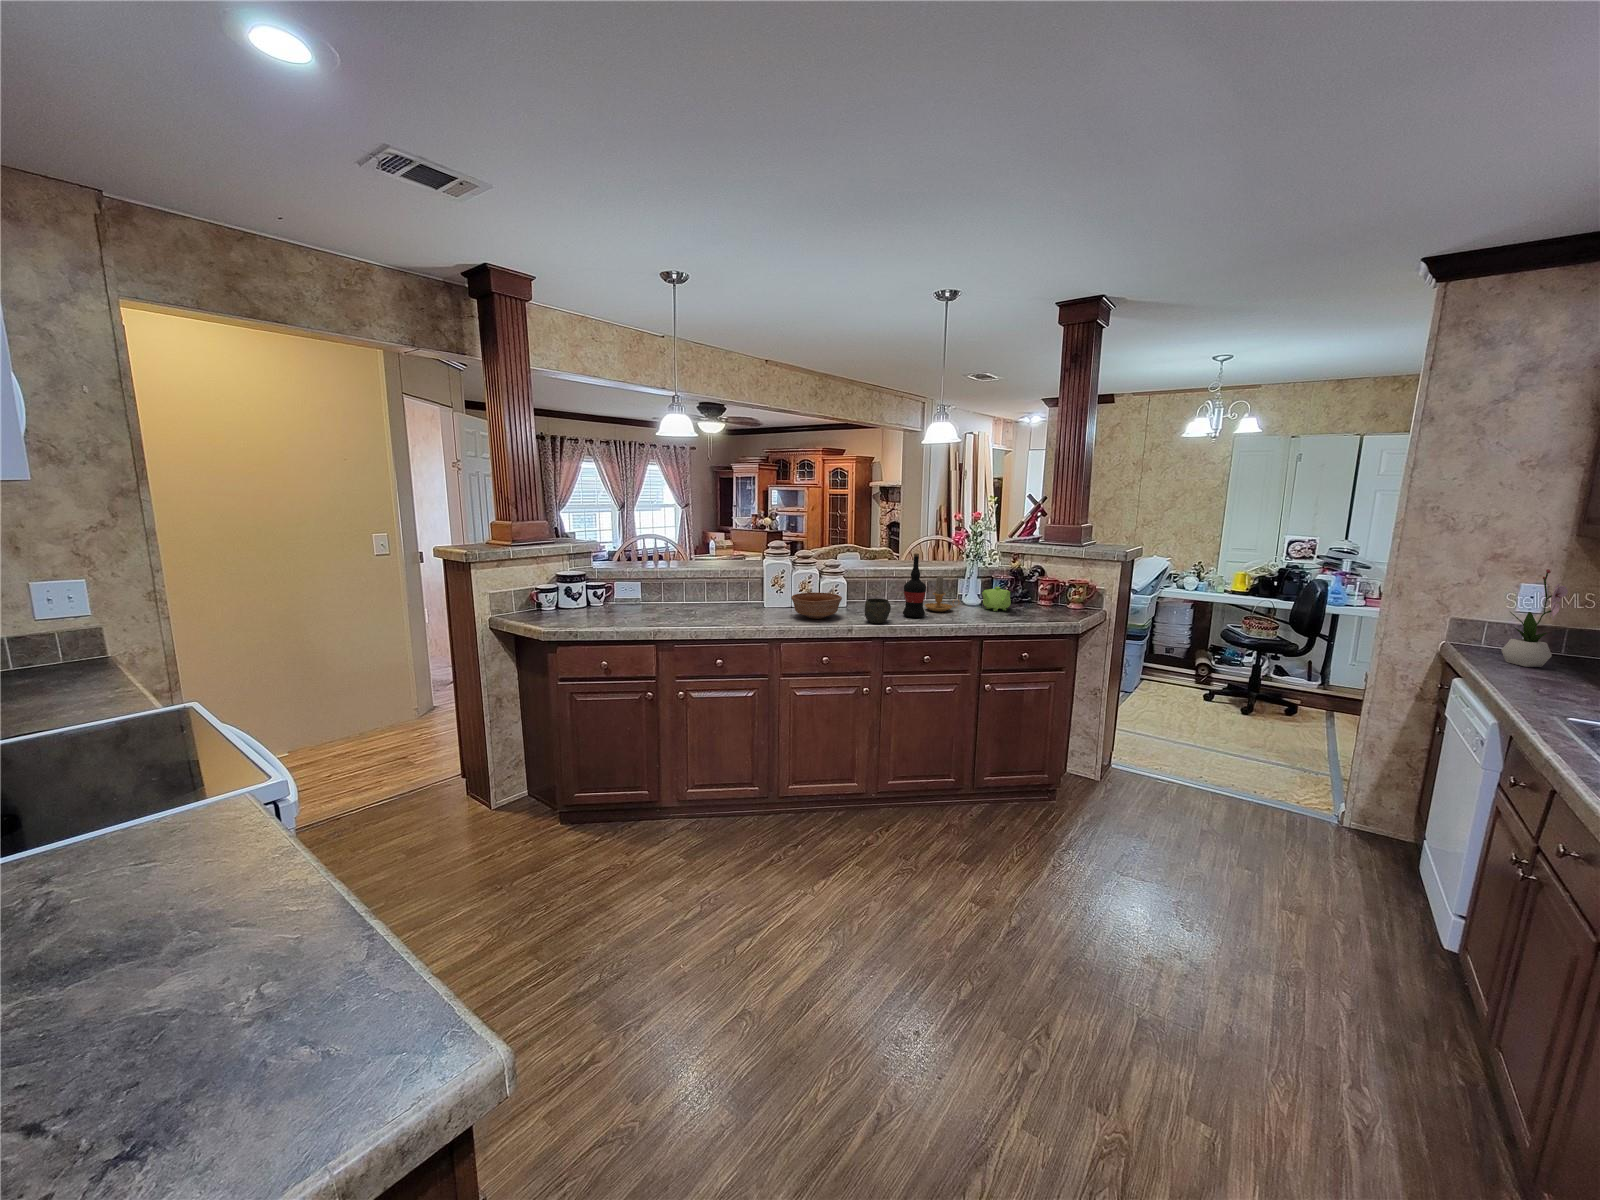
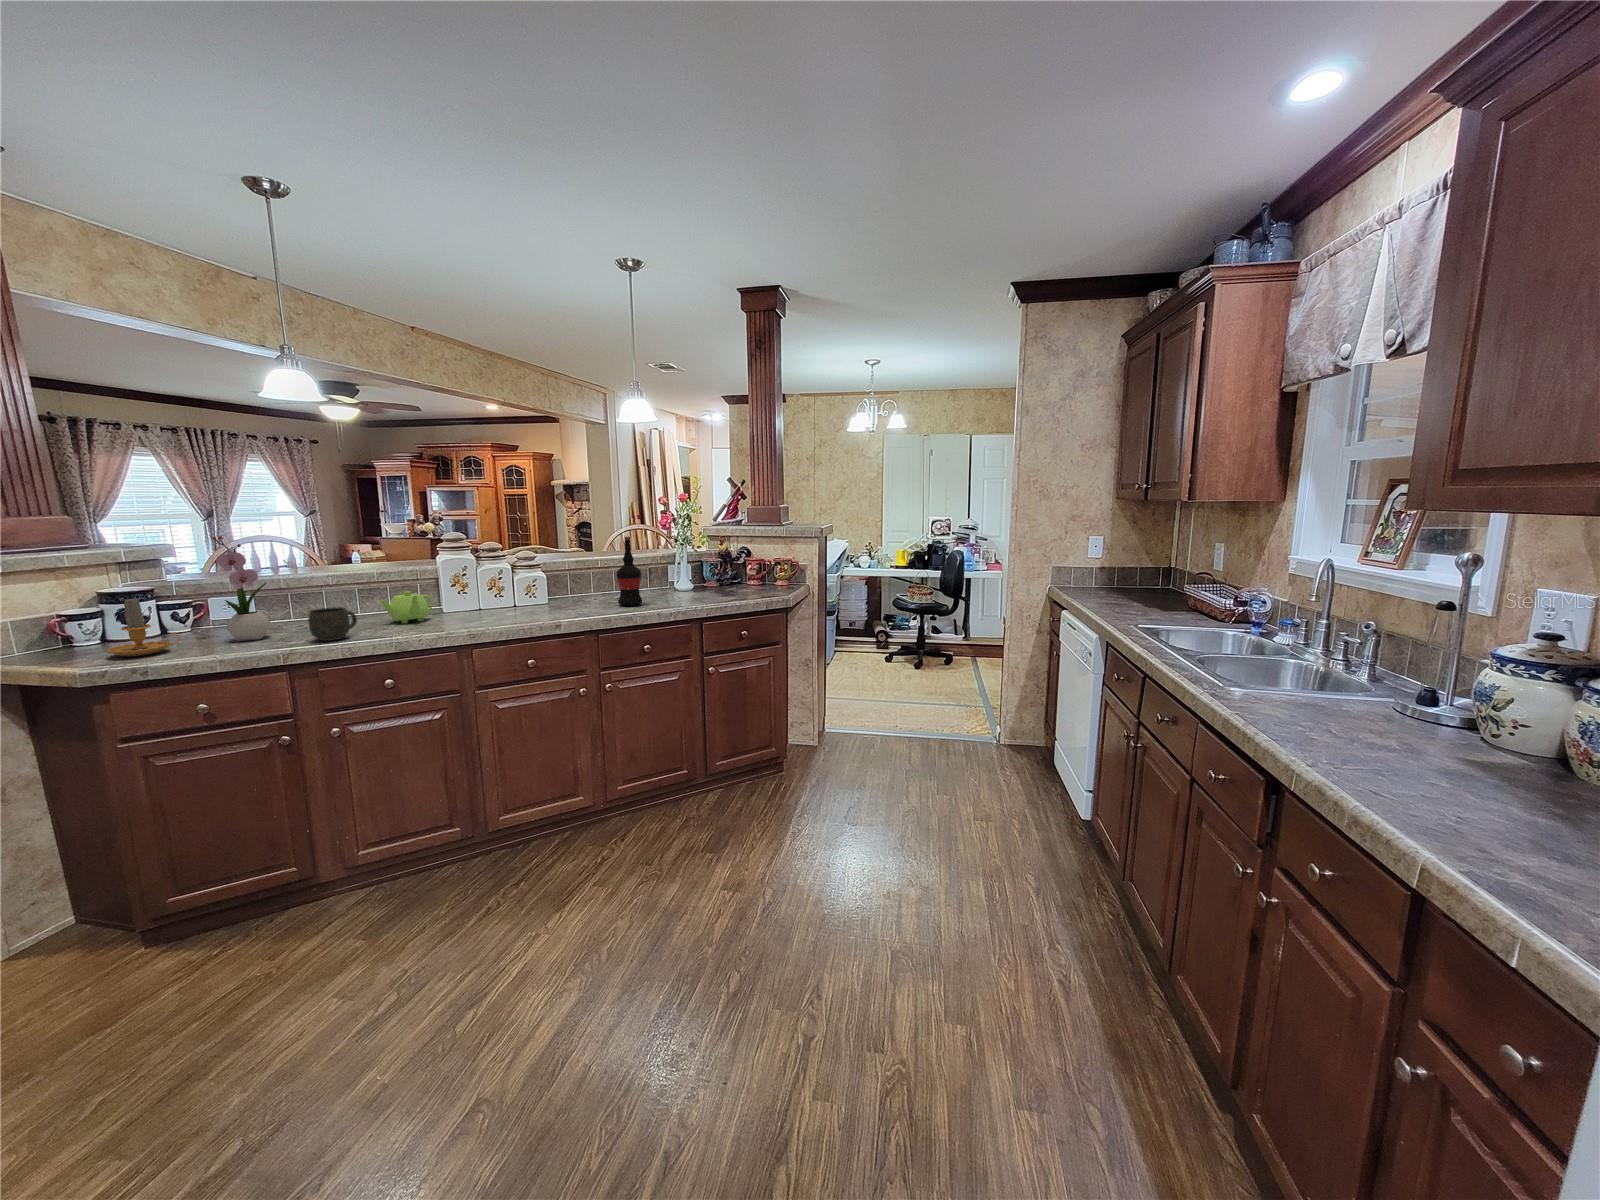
flower arrangement: present [1501,569,1568,667] -> present [212,536,272,641]
candle: present [925,576,959,612] -> present [107,597,180,656]
teapot: present [982,587,1011,611] -> present [380,591,432,624]
bowl: present [791,593,842,619] -> none [481,587,546,617]
mug: present [865,598,891,623] -> present [308,607,357,641]

